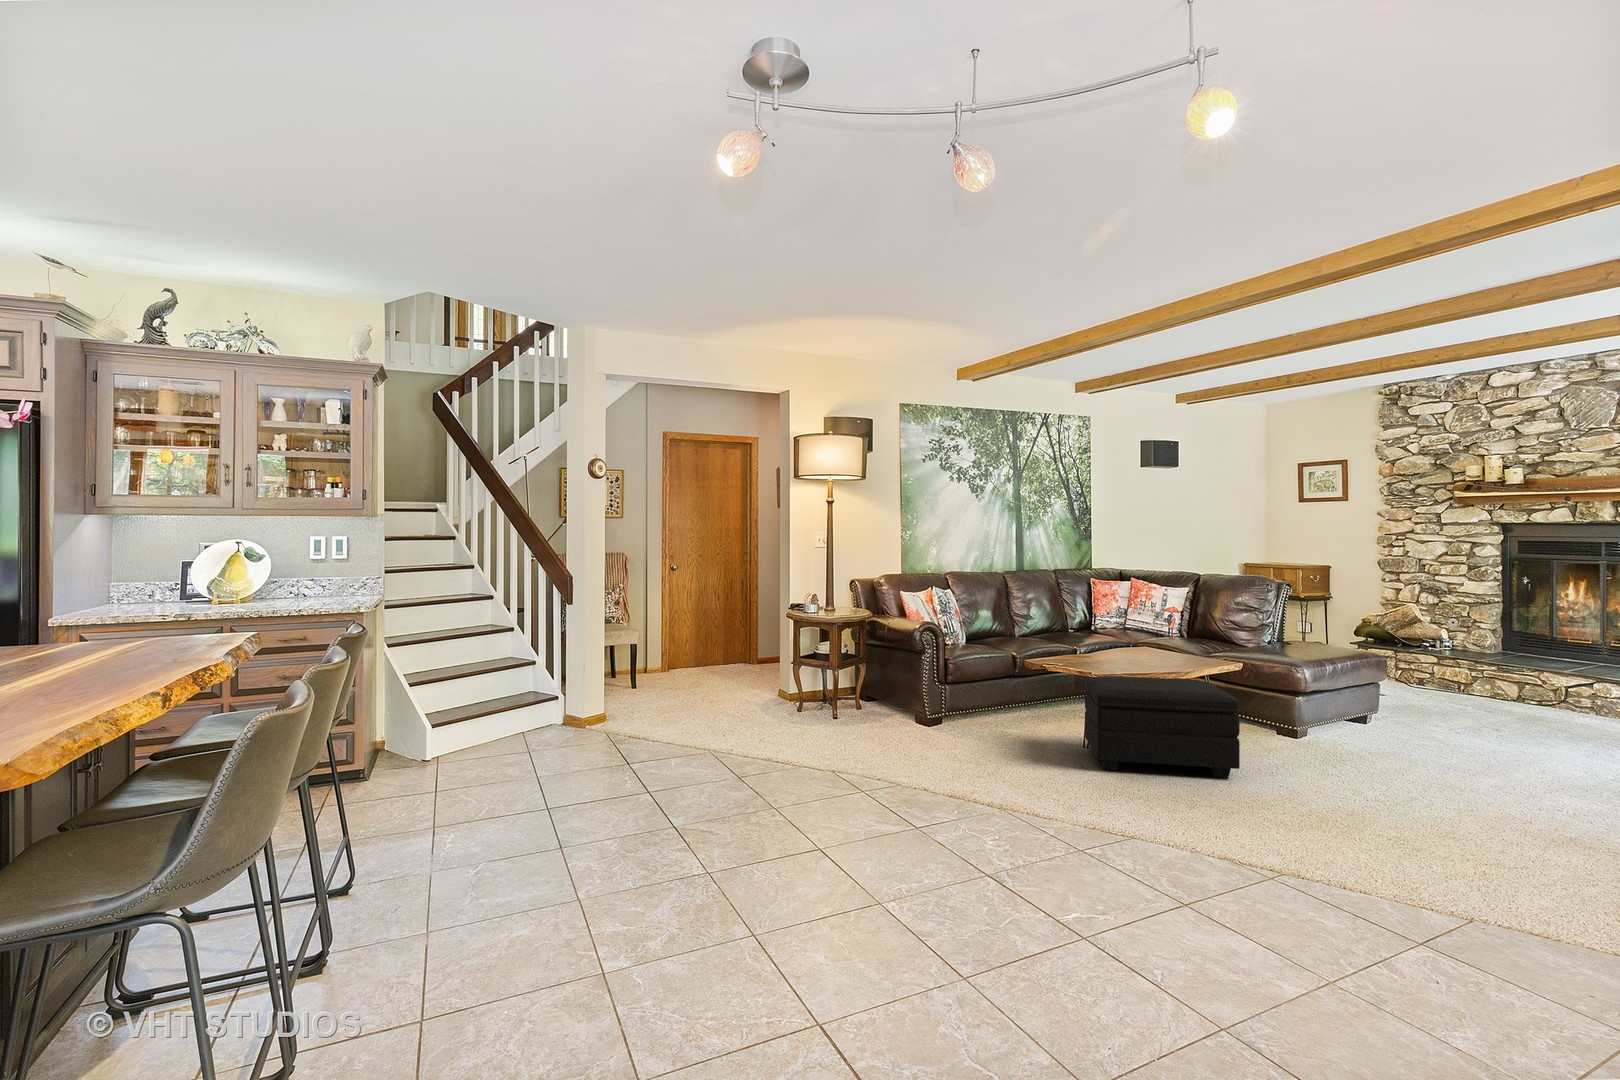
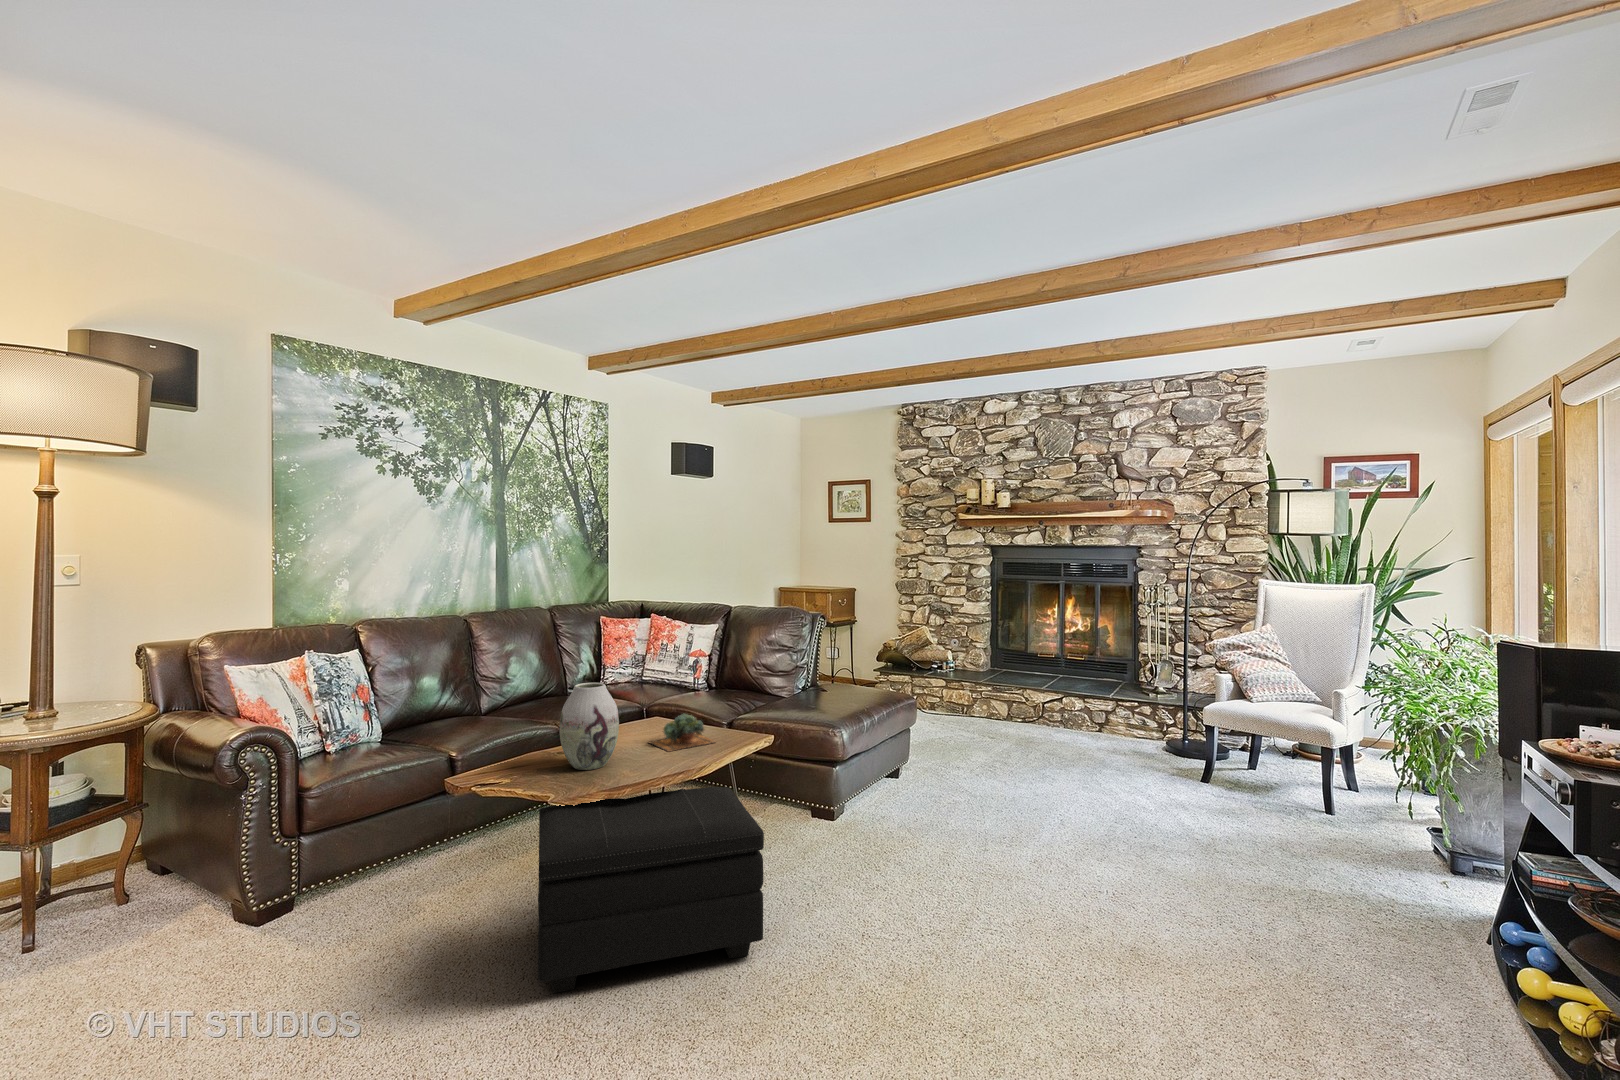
vase: none [1090,610,1129,663] -> present [560,683,619,770]
succulent plant: none [1145,639,1197,662] -> present [649,714,714,751]

